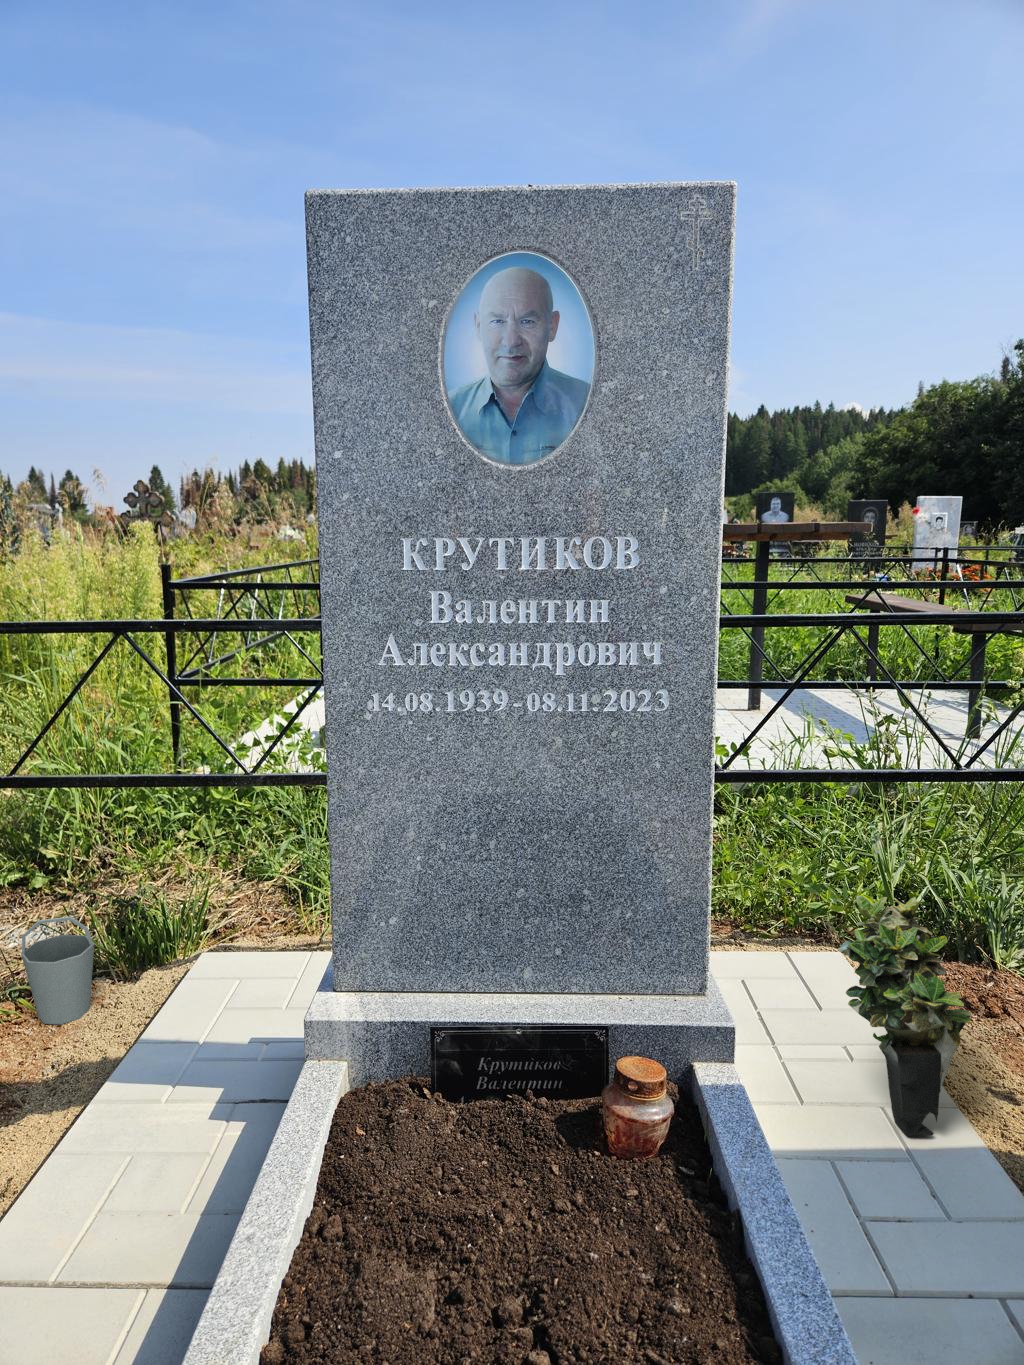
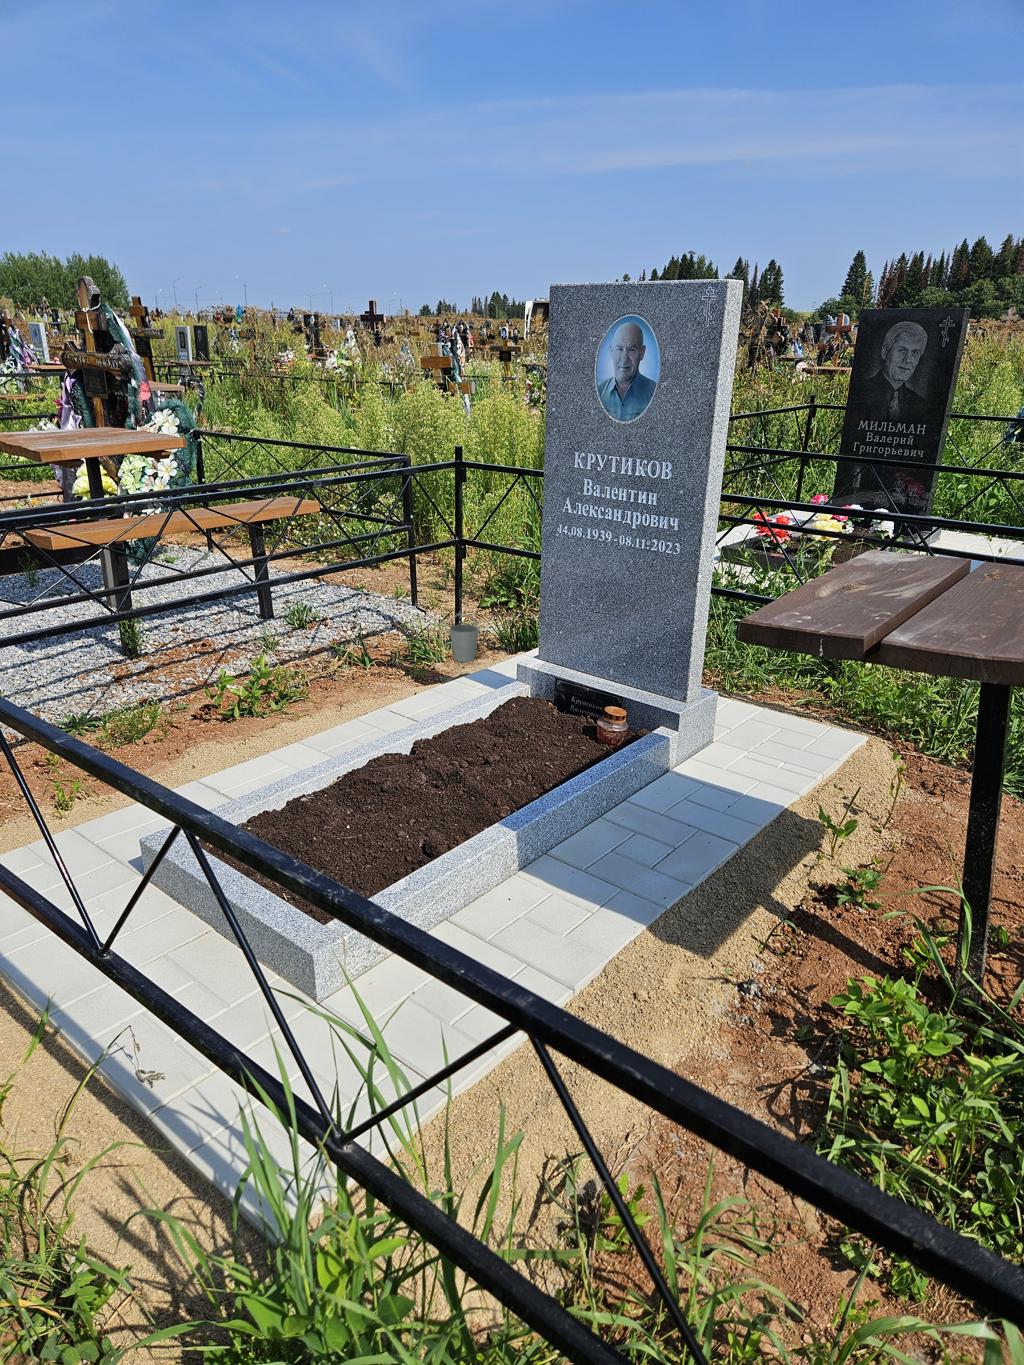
potted plant: present [839,896,971,1136] -> none [744,677,809,801]

